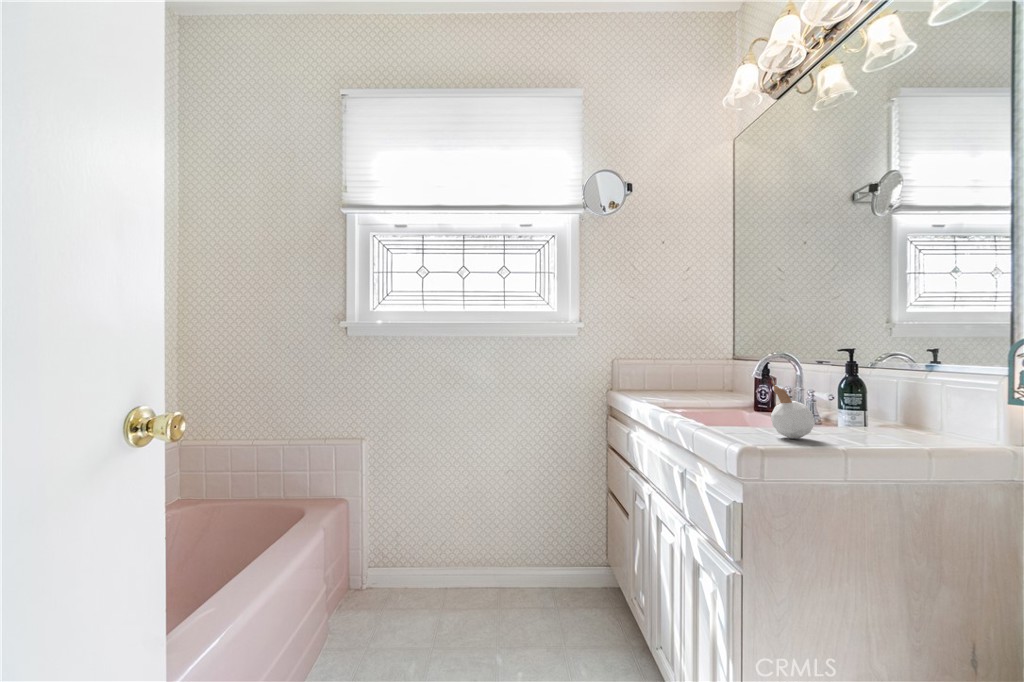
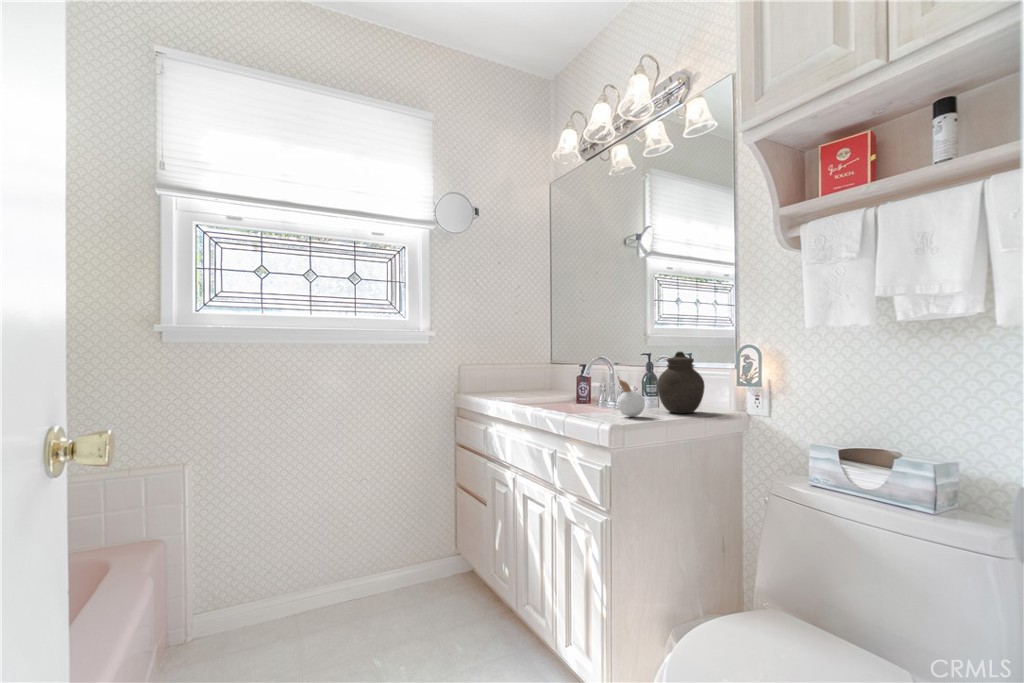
jar: none [848,348,934,441] -> present [657,352,705,413]

